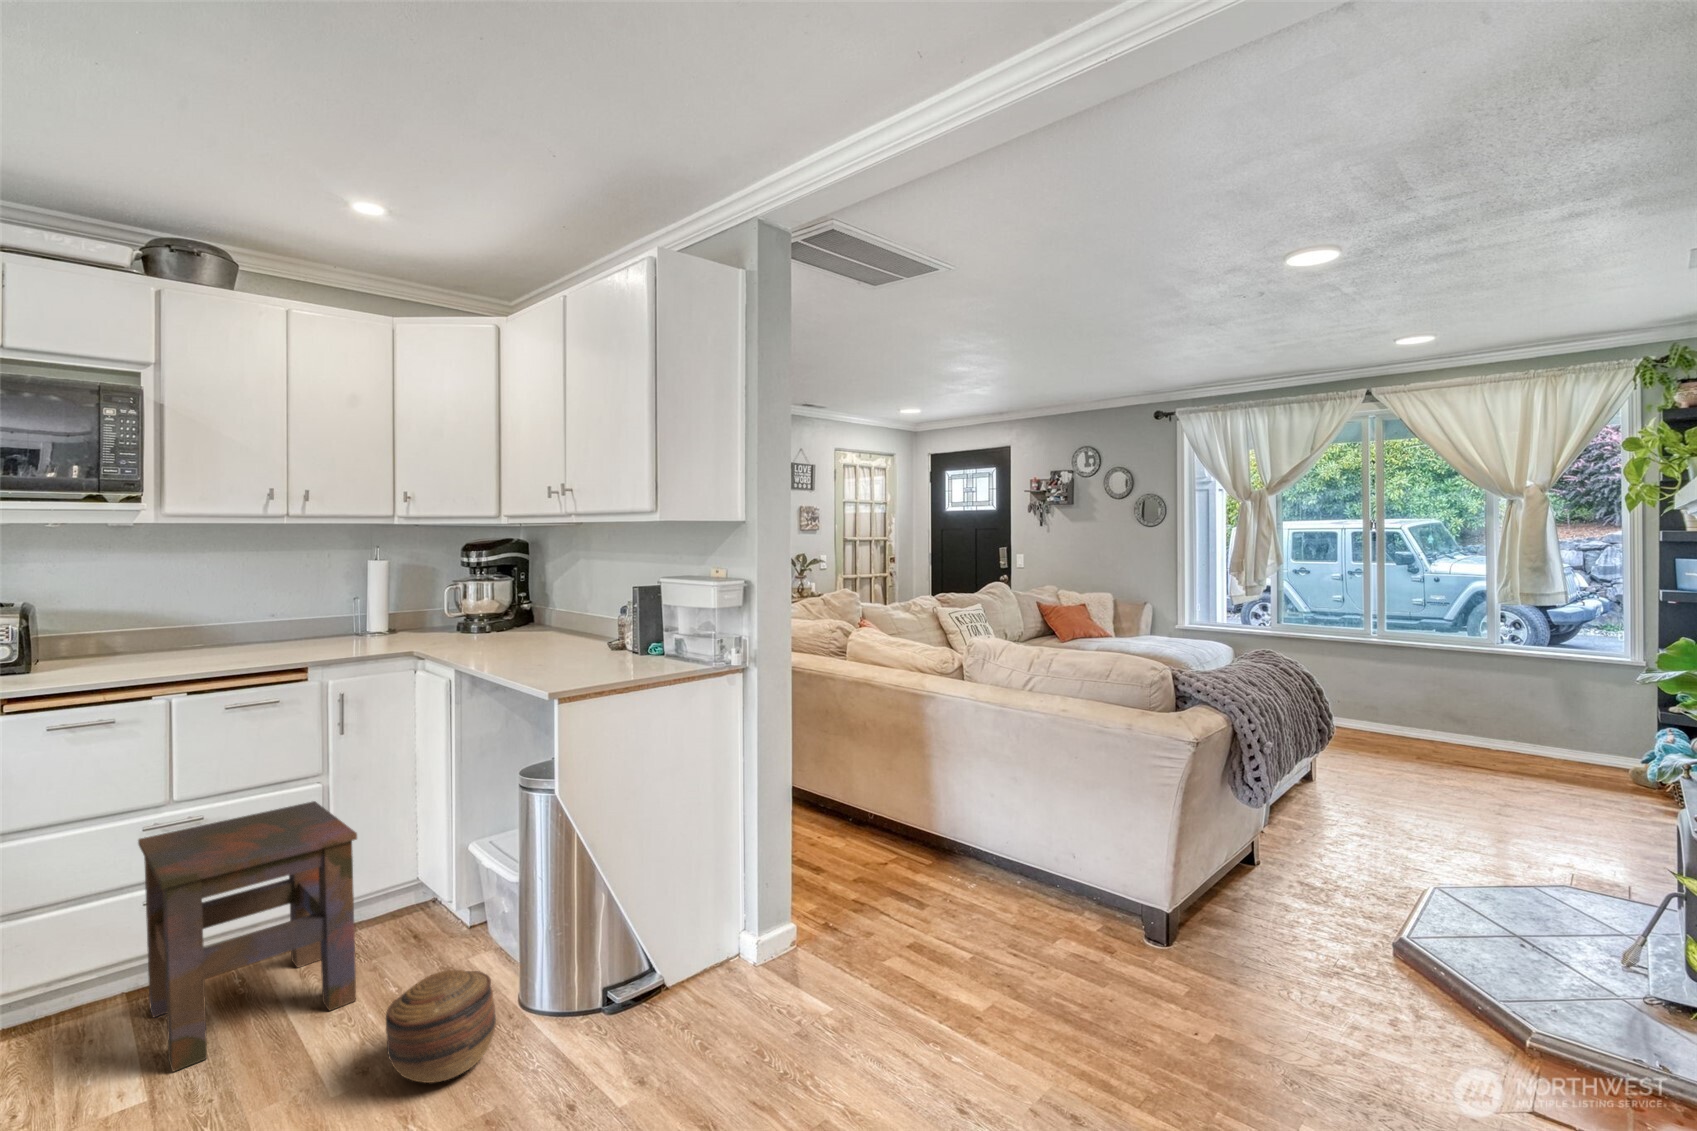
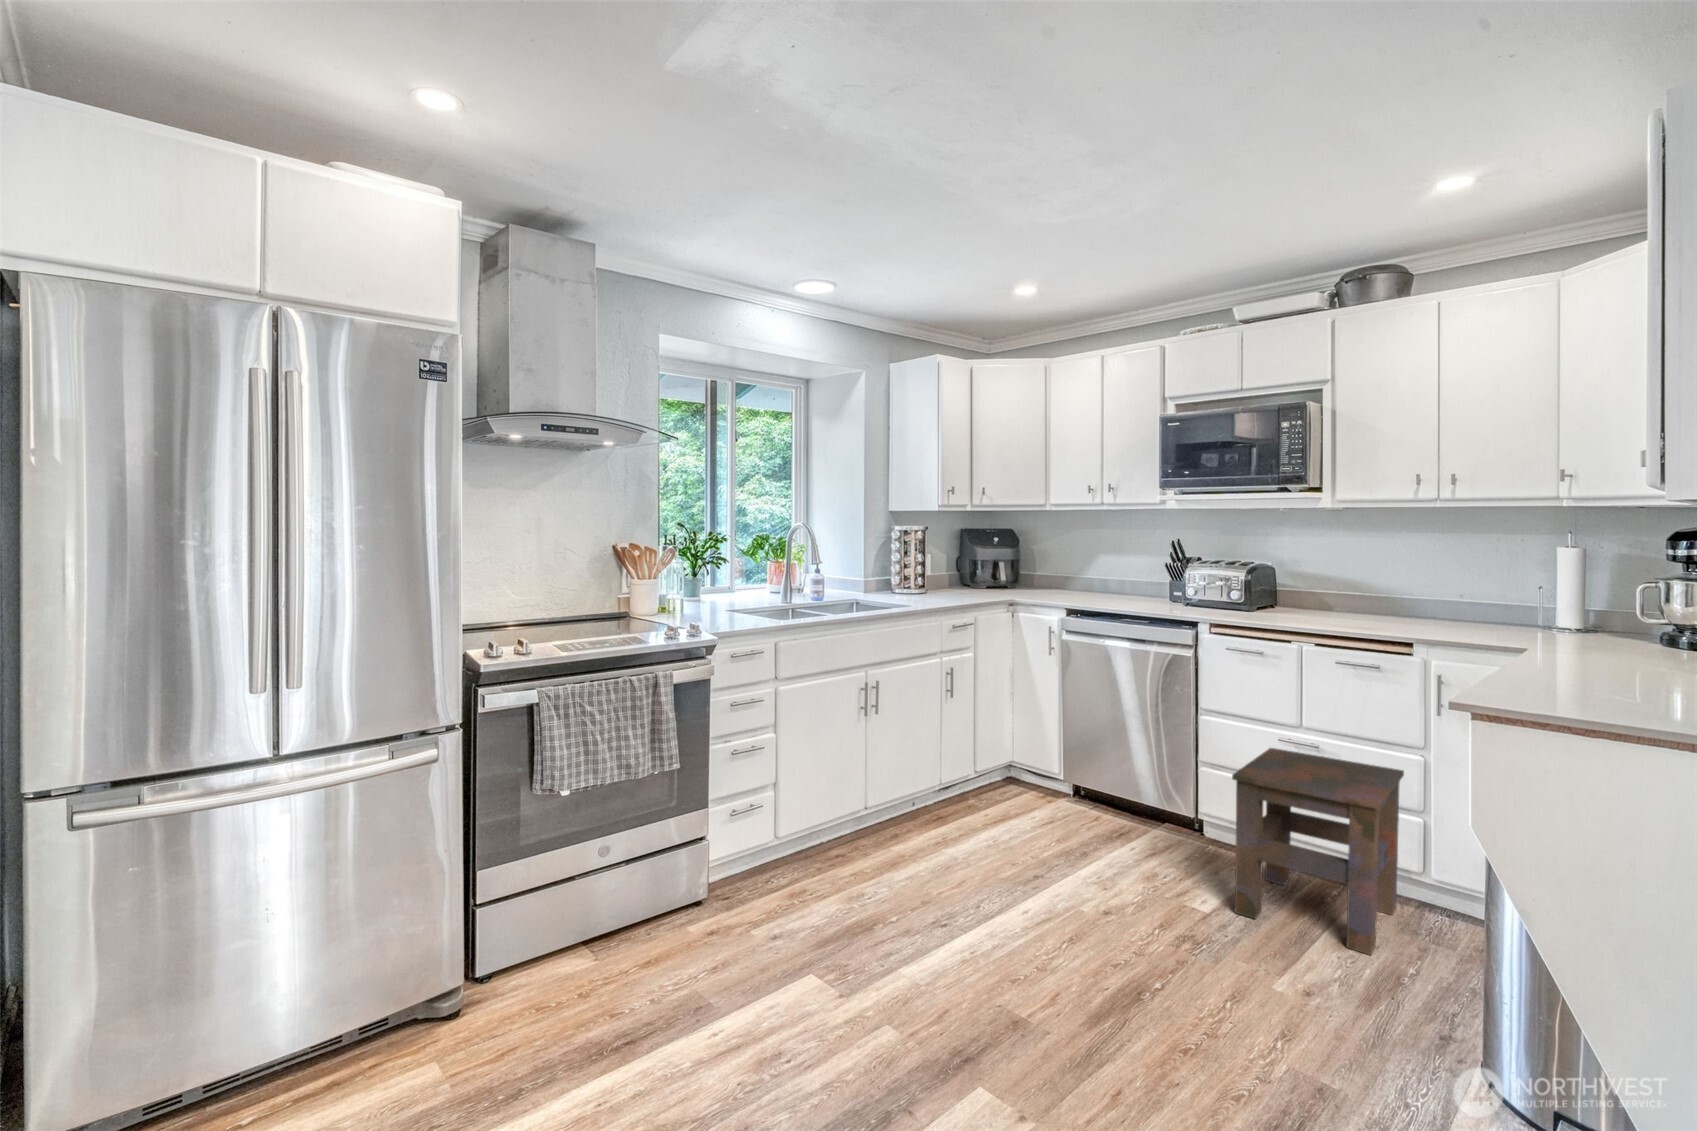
basket: present [386,970,496,1083] -> none [1306,949,1417,1056]

